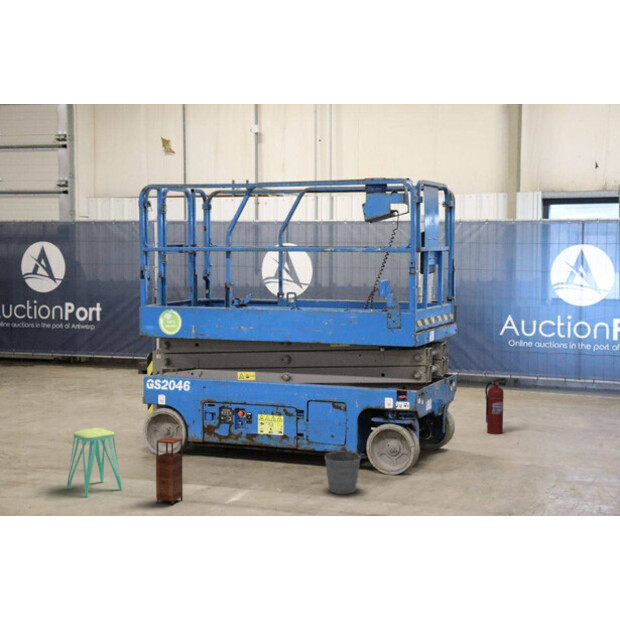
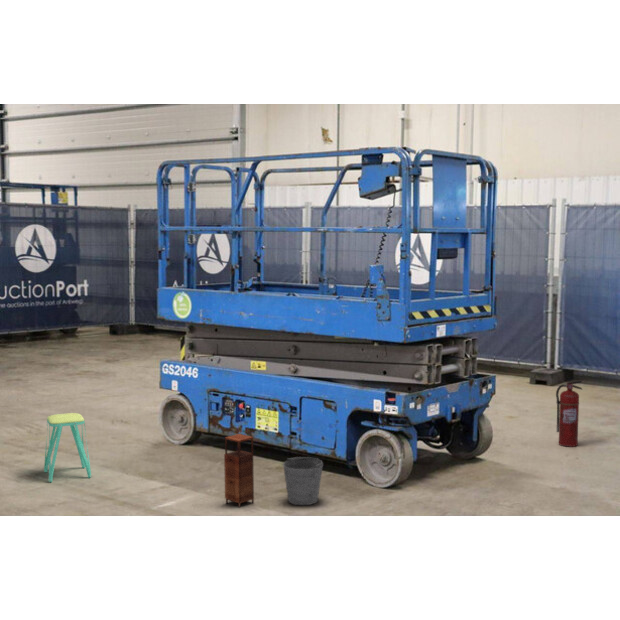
storage cabinet: present [156,437,183,505] -> present [224,434,254,507]

